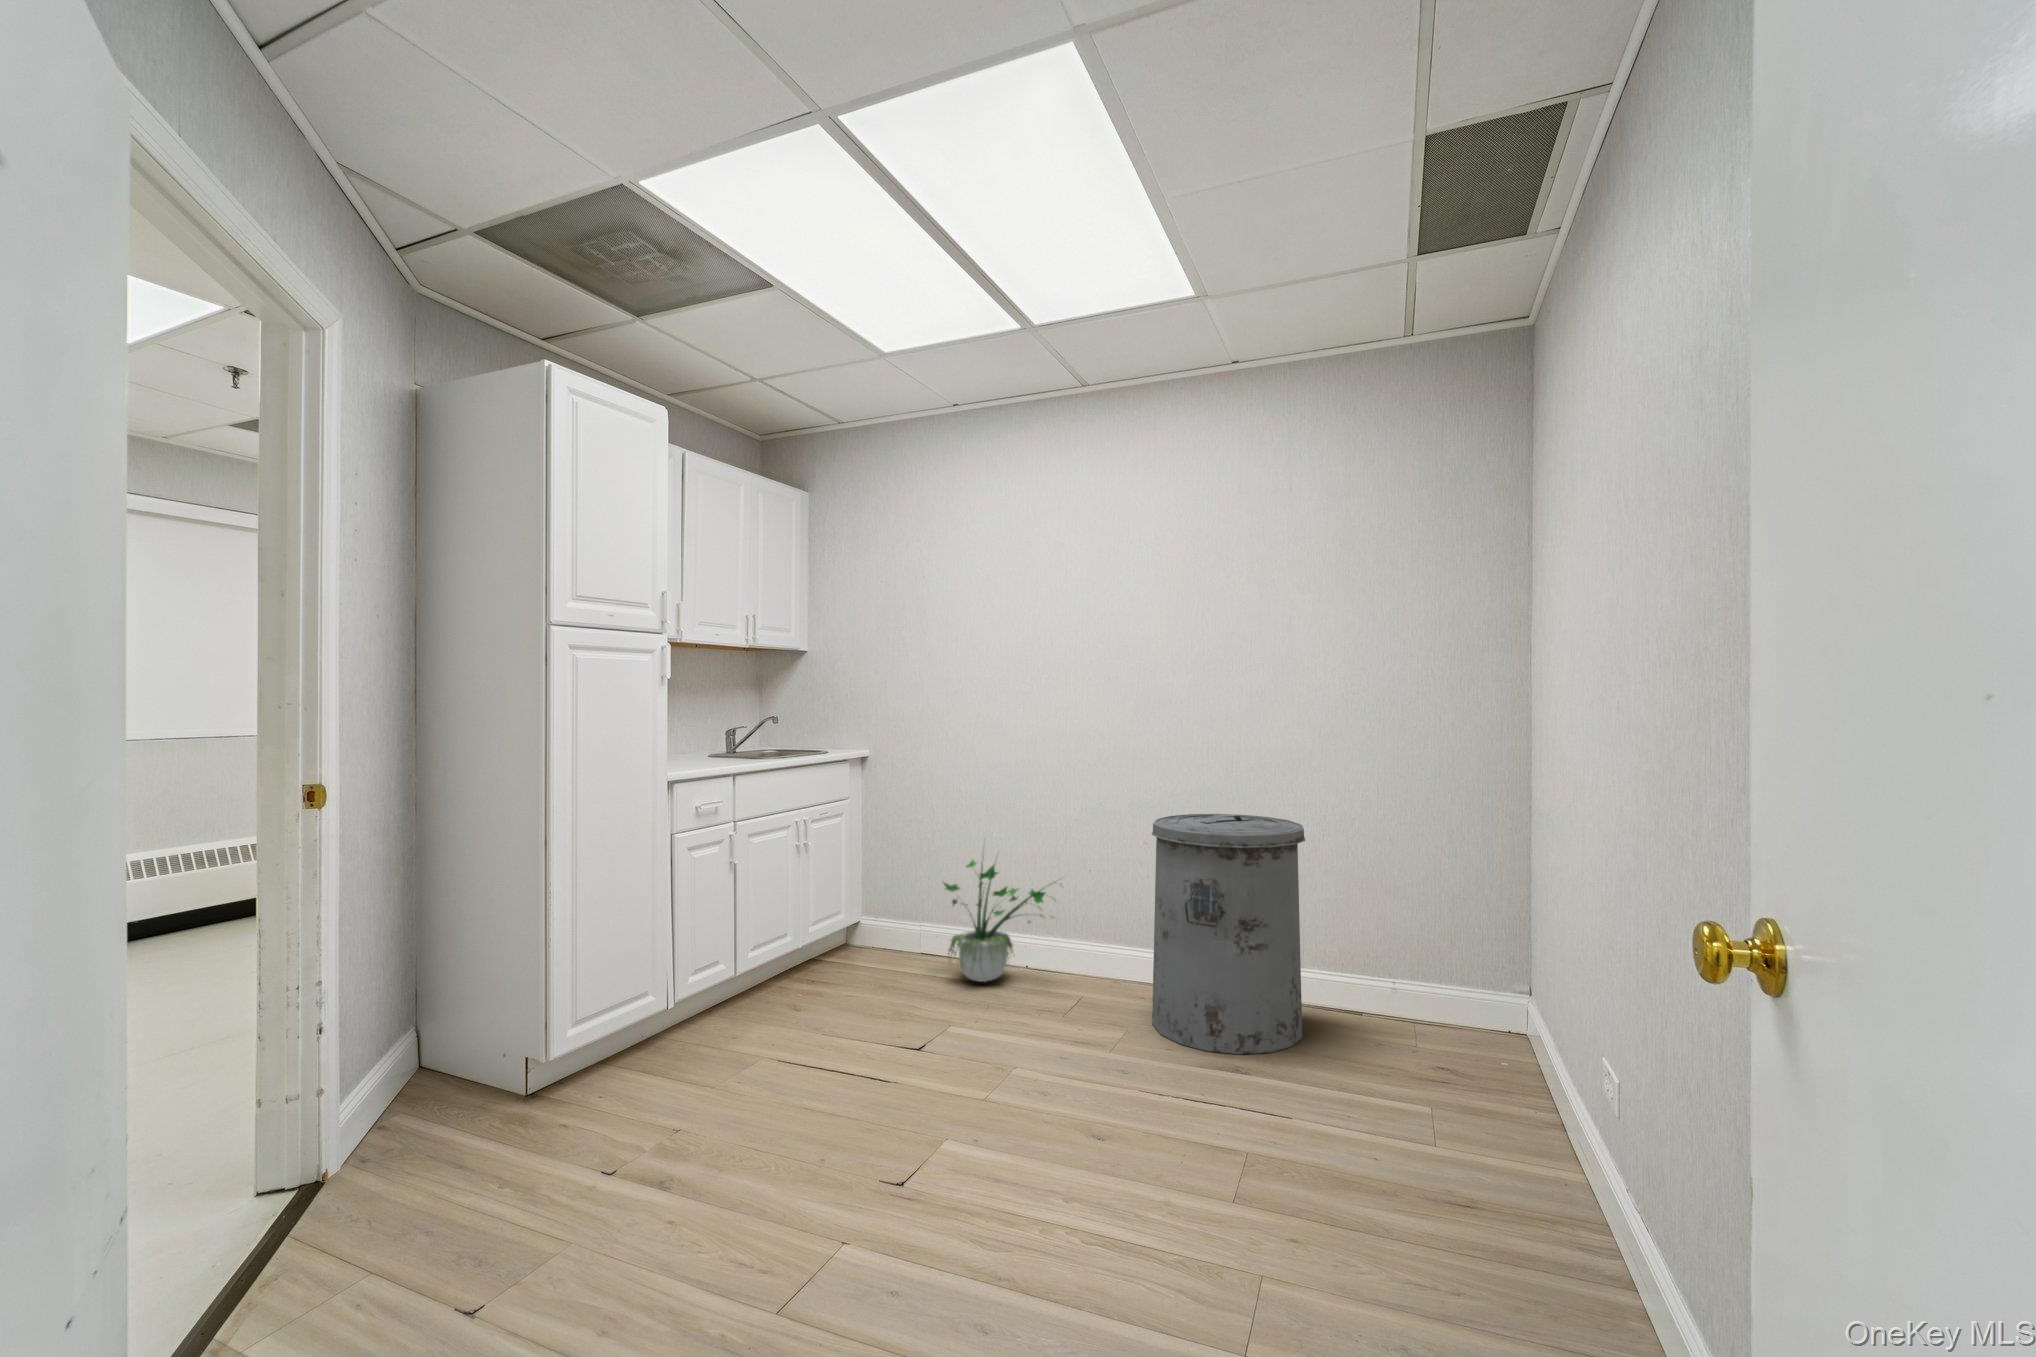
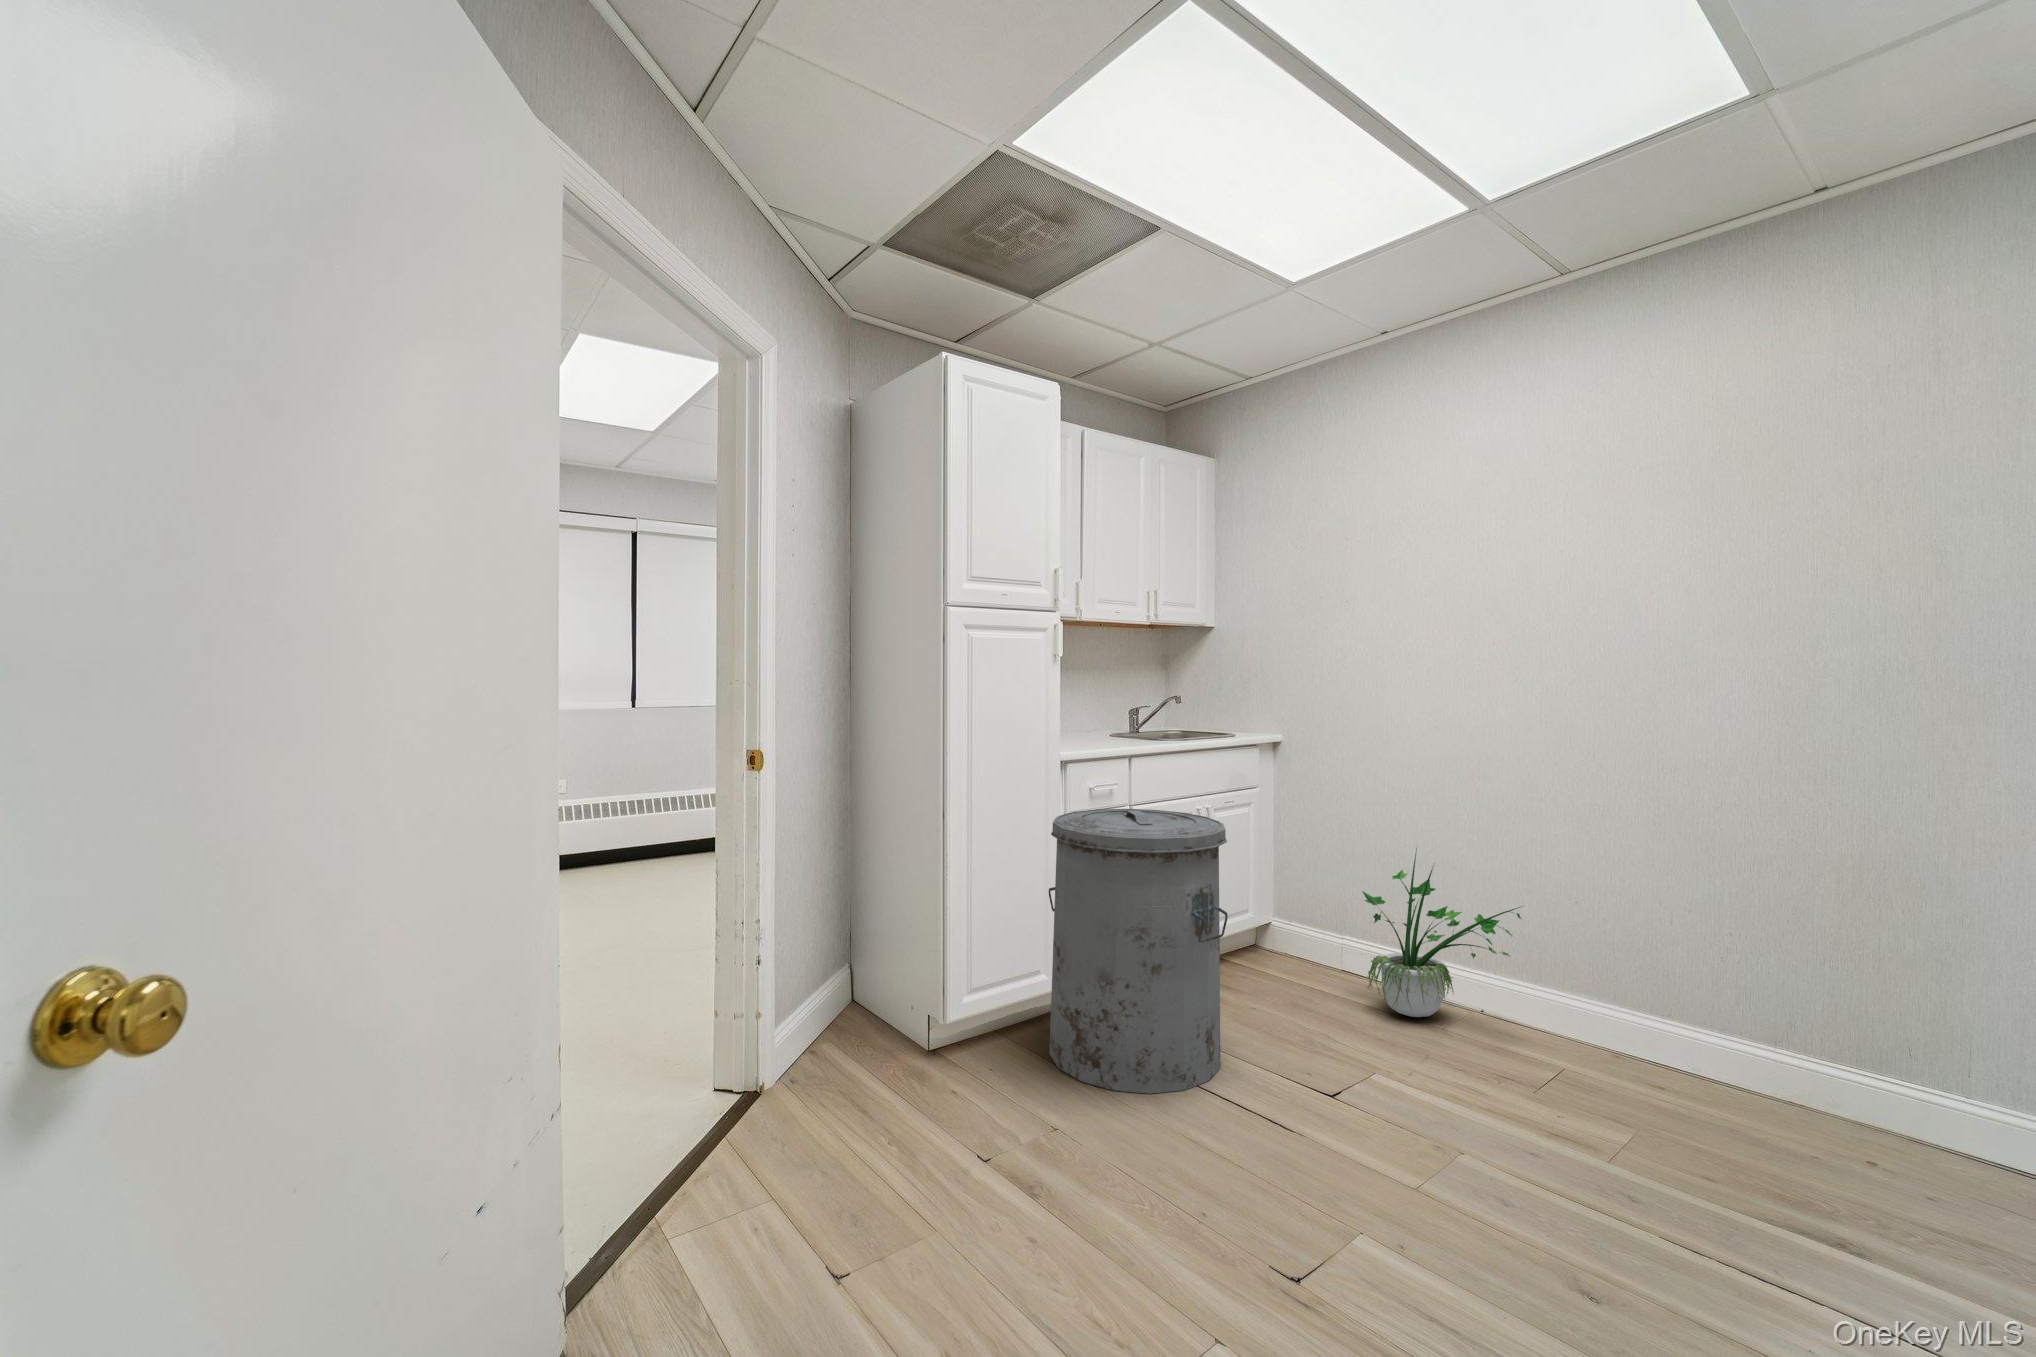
trash can: present [1152,814,1305,1054] -> present [1049,809,1228,1094]

